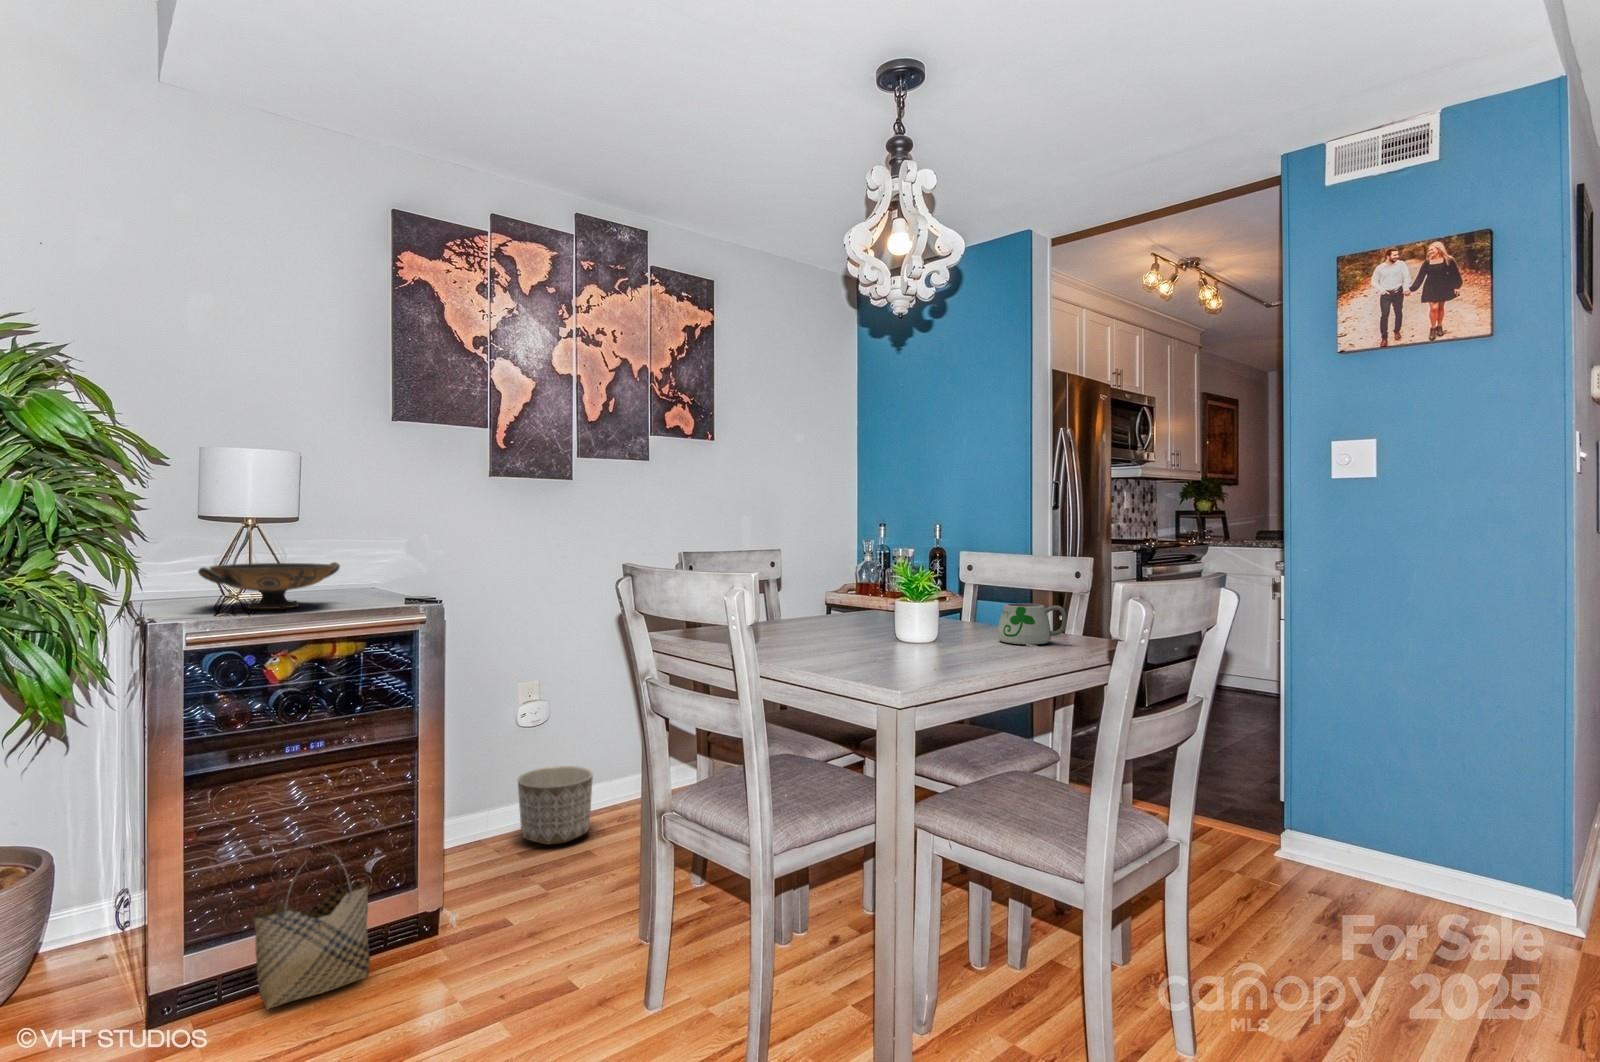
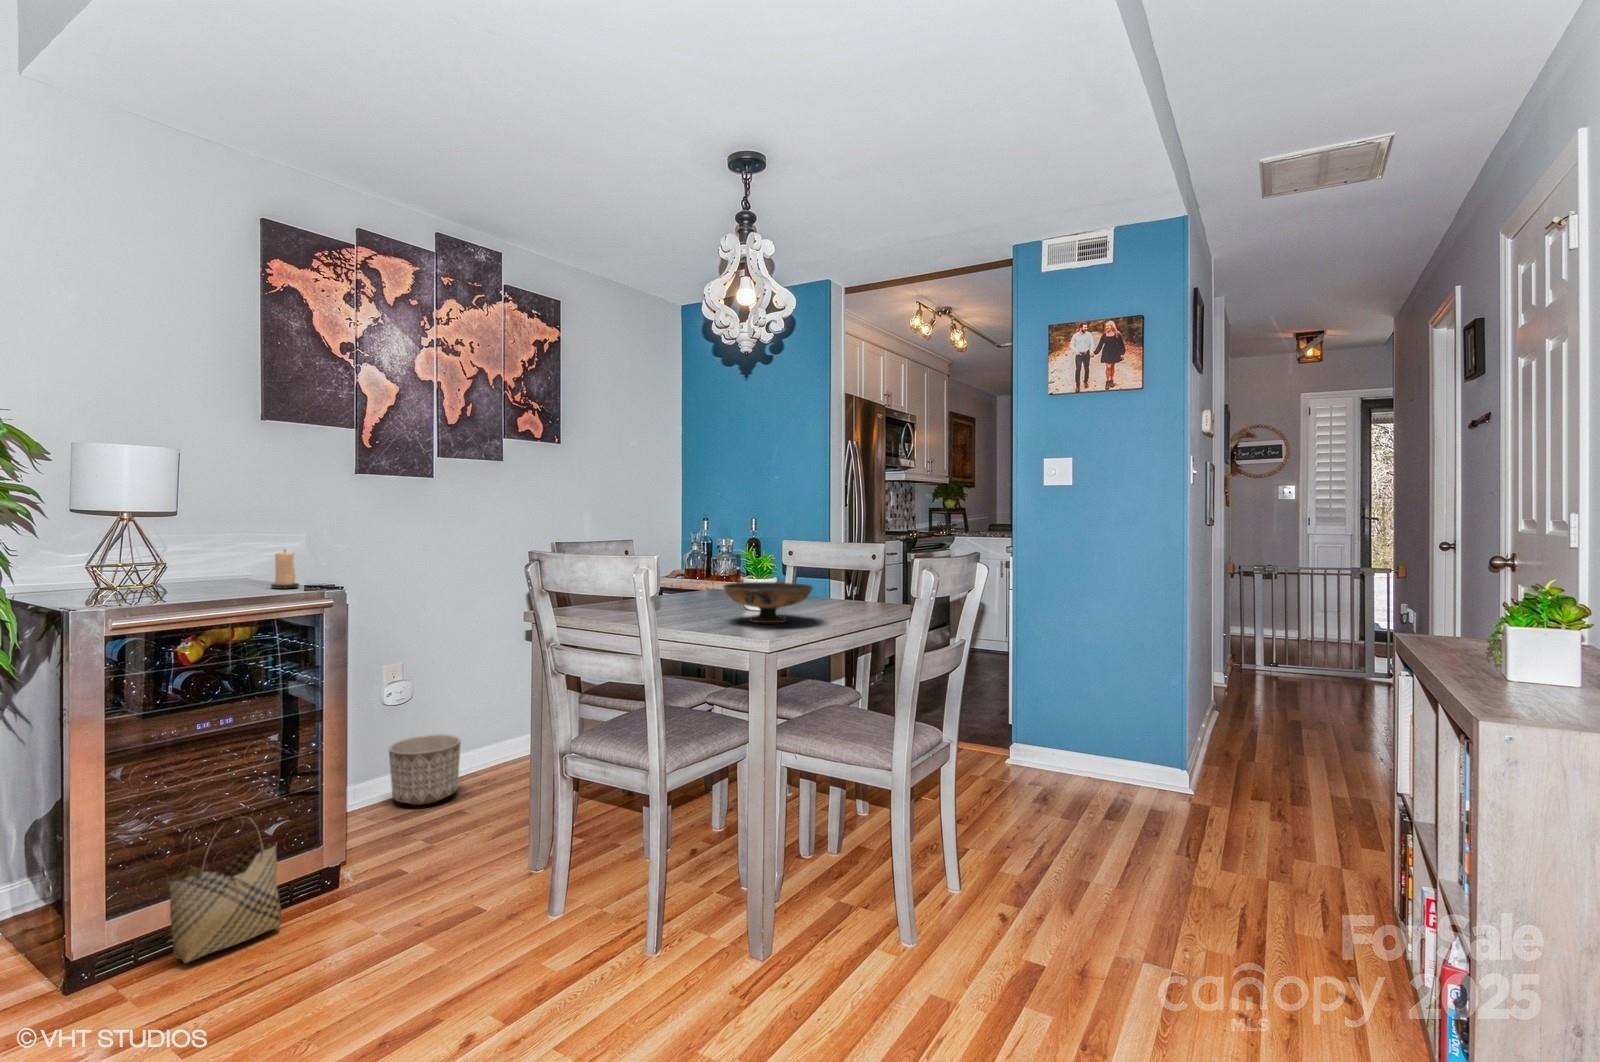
candle: none [380,558,409,602] -> present [271,550,299,589]
decorative bowl: present [198,562,340,609] -> present [723,581,813,623]
mug: present [998,603,1067,647] -> none [820,579,871,612]

